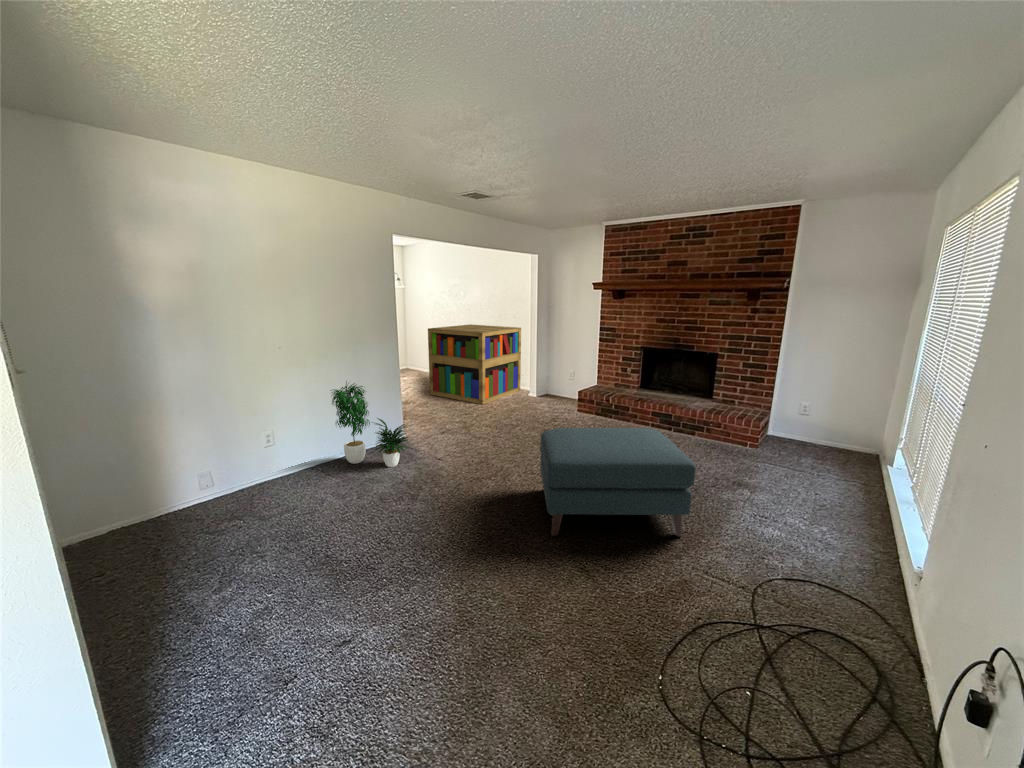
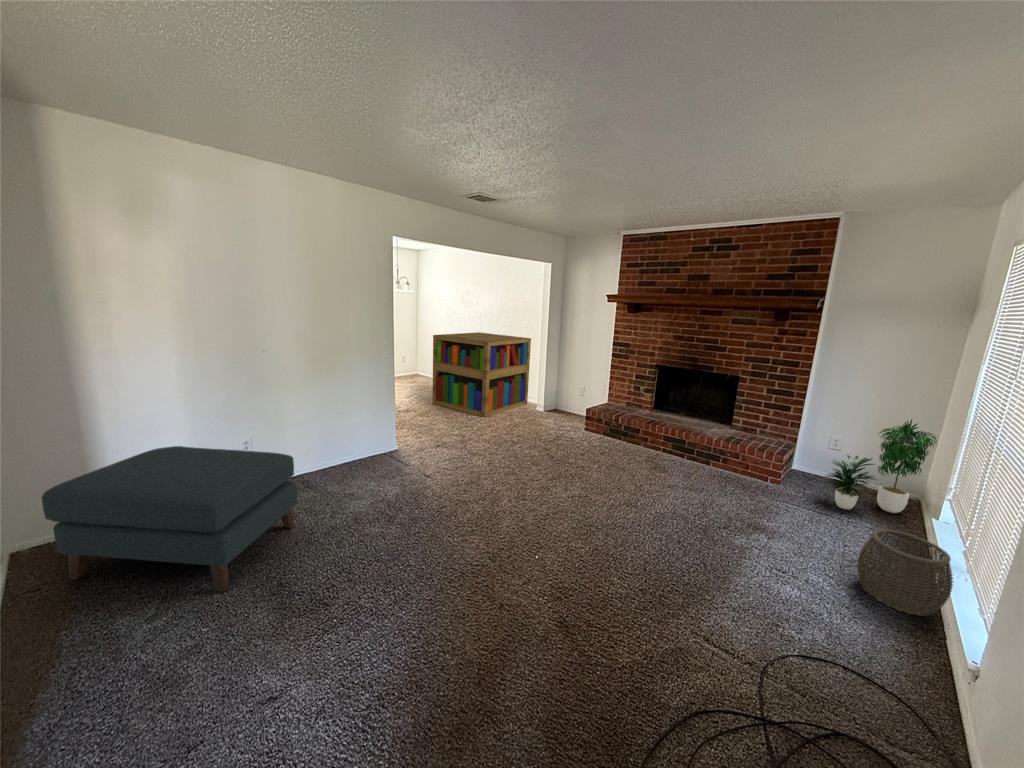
potted plant: present [331,381,408,467] -> present [822,419,937,513]
ottoman: present [540,428,696,537] -> present [42,446,297,592]
woven basket: none [826,474,904,544] -> present [857,529,953,616]

